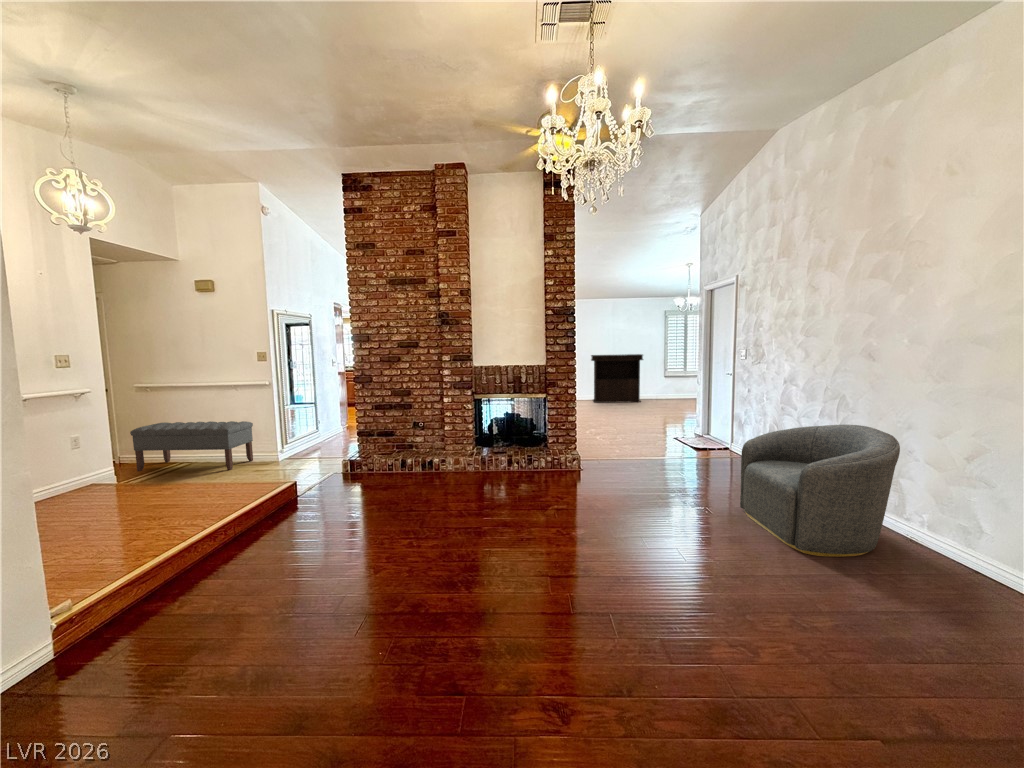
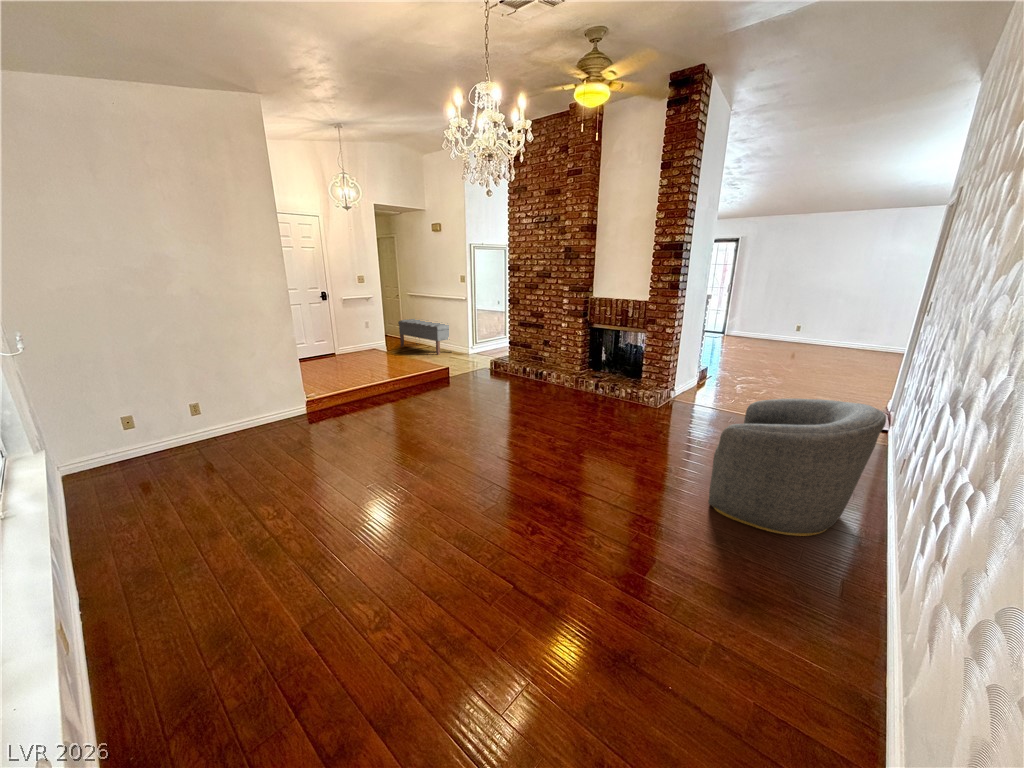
console table: present [591,354,643,403] -> none [831,296,932,368]

